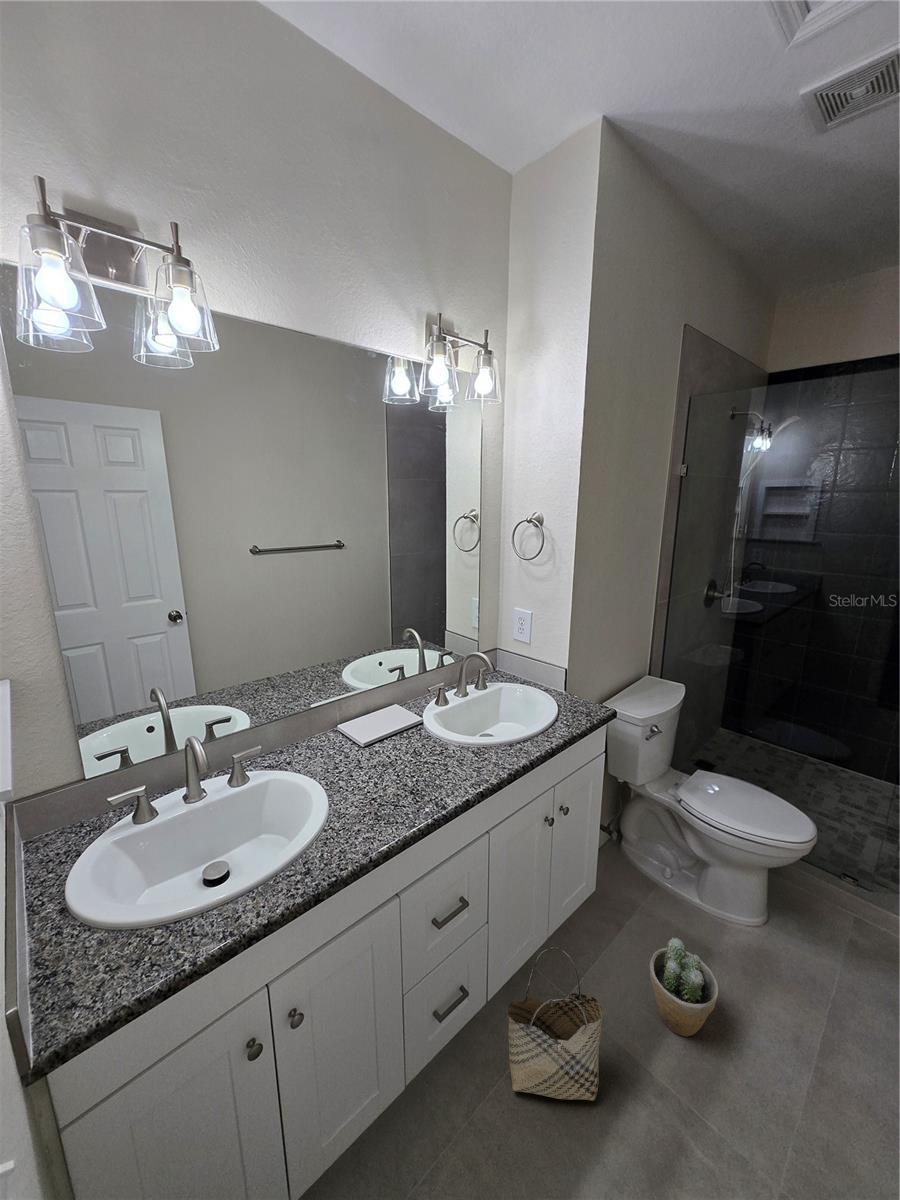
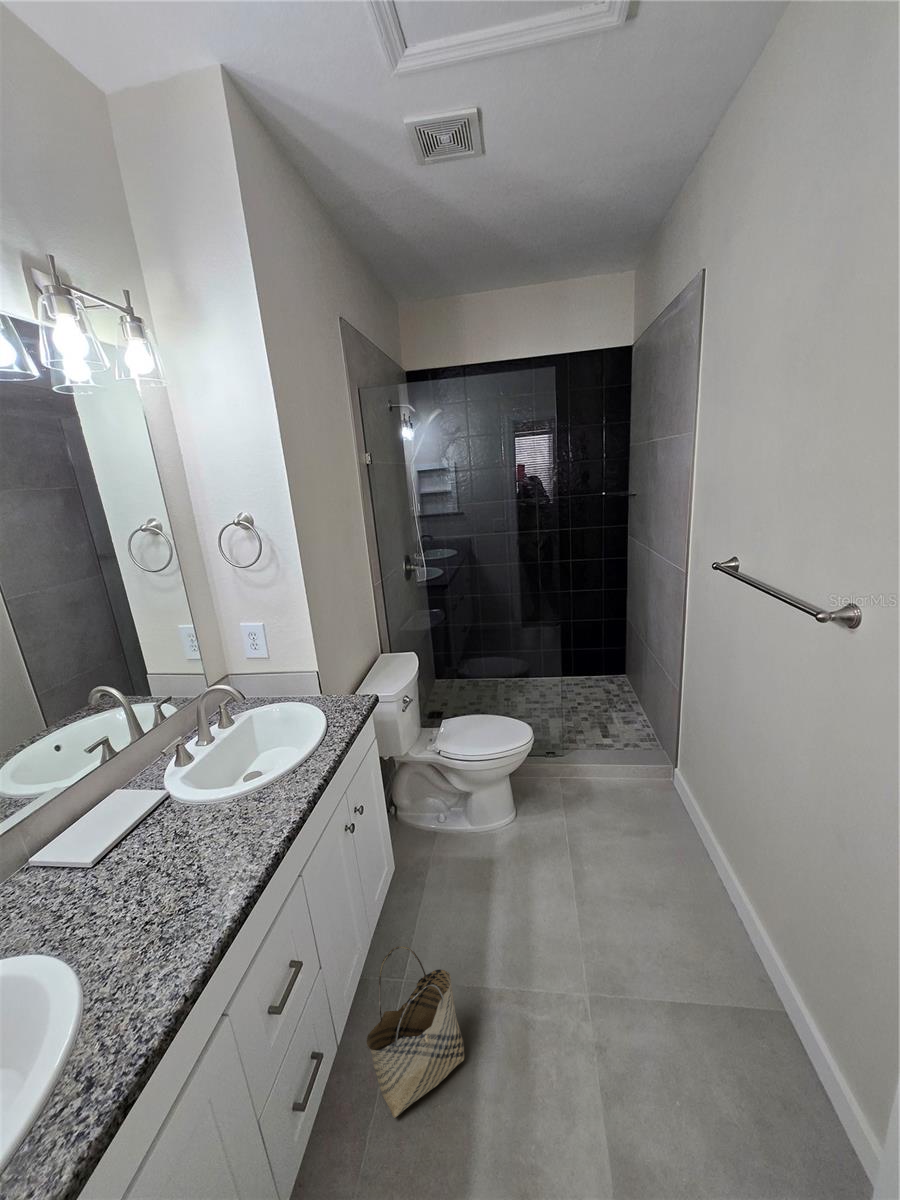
potted plant: present [650,938,718,1037] -> none [464,871,519,950]

